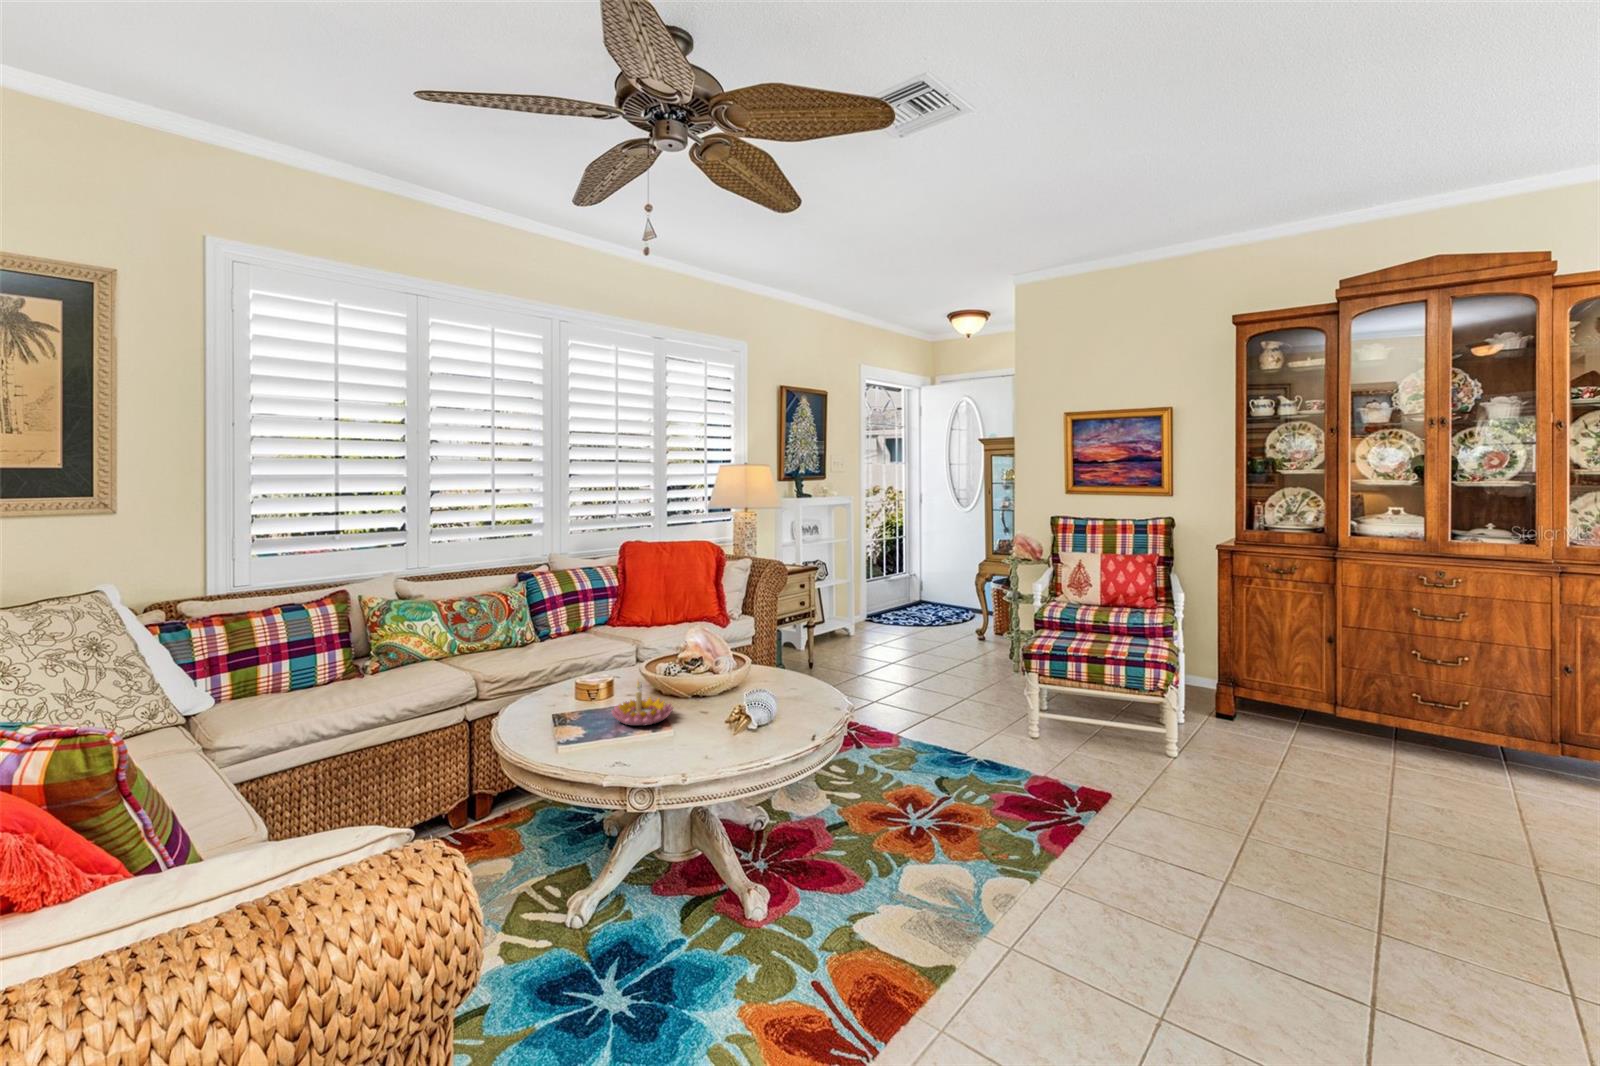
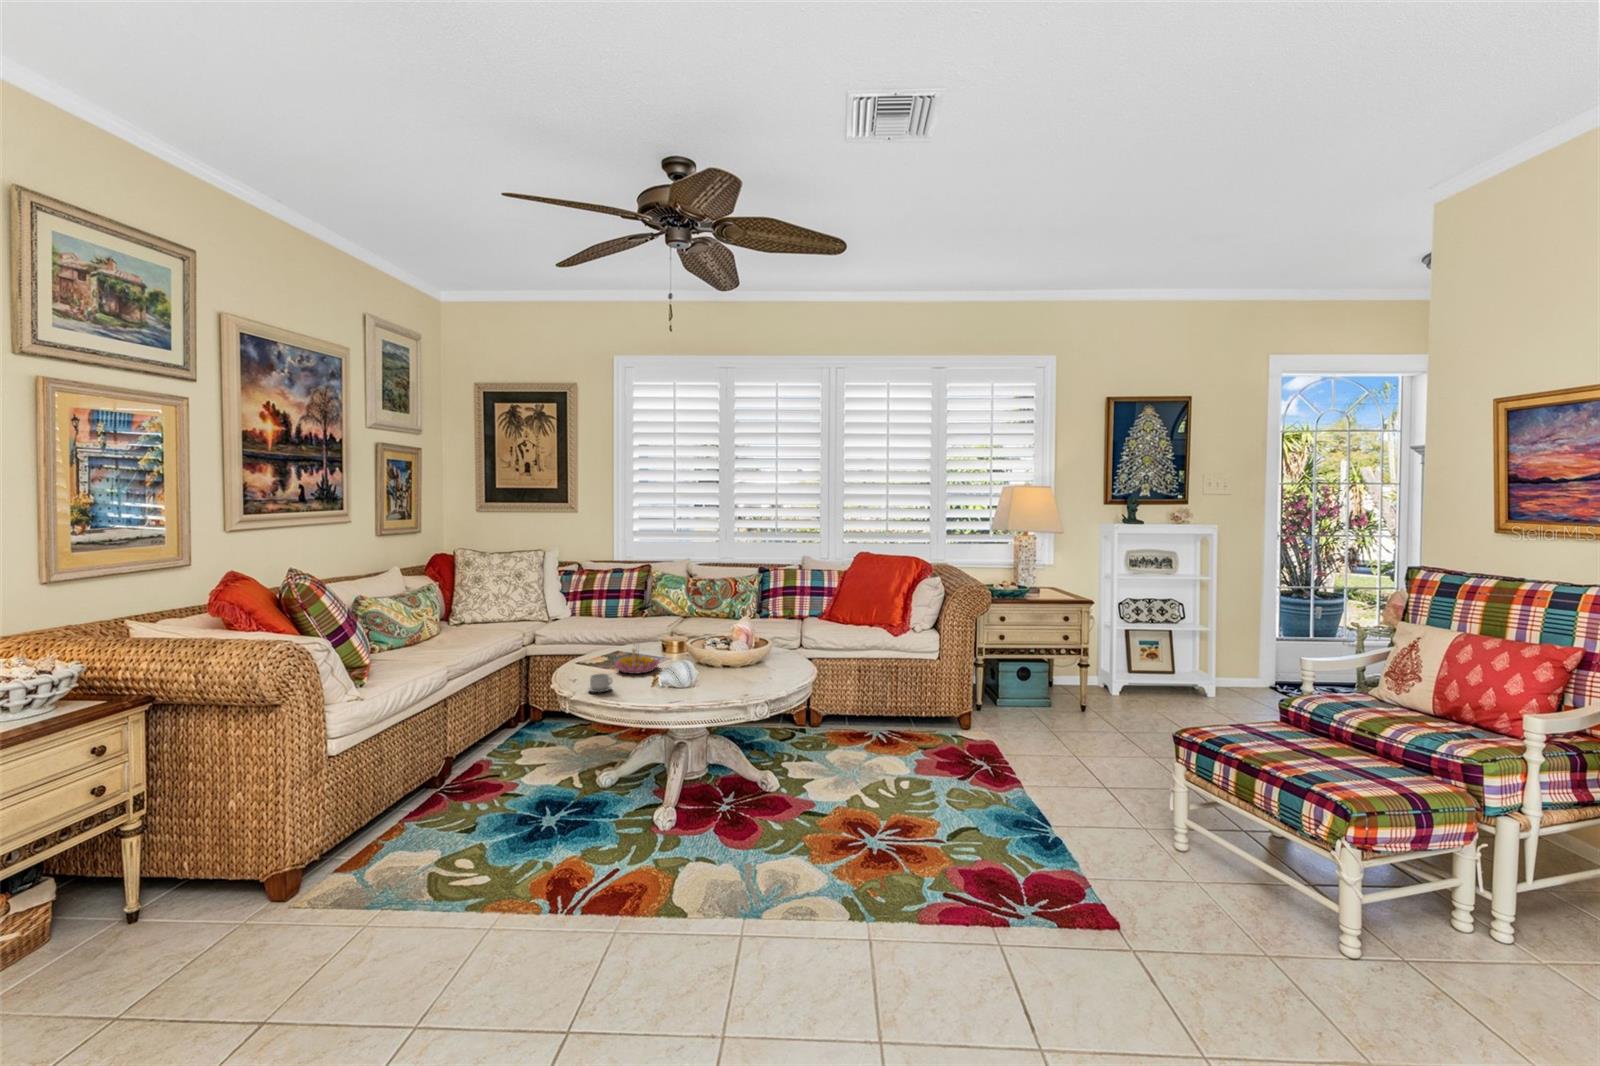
teacup: none [674,718,715,751] -> present [588,674,613,692]

